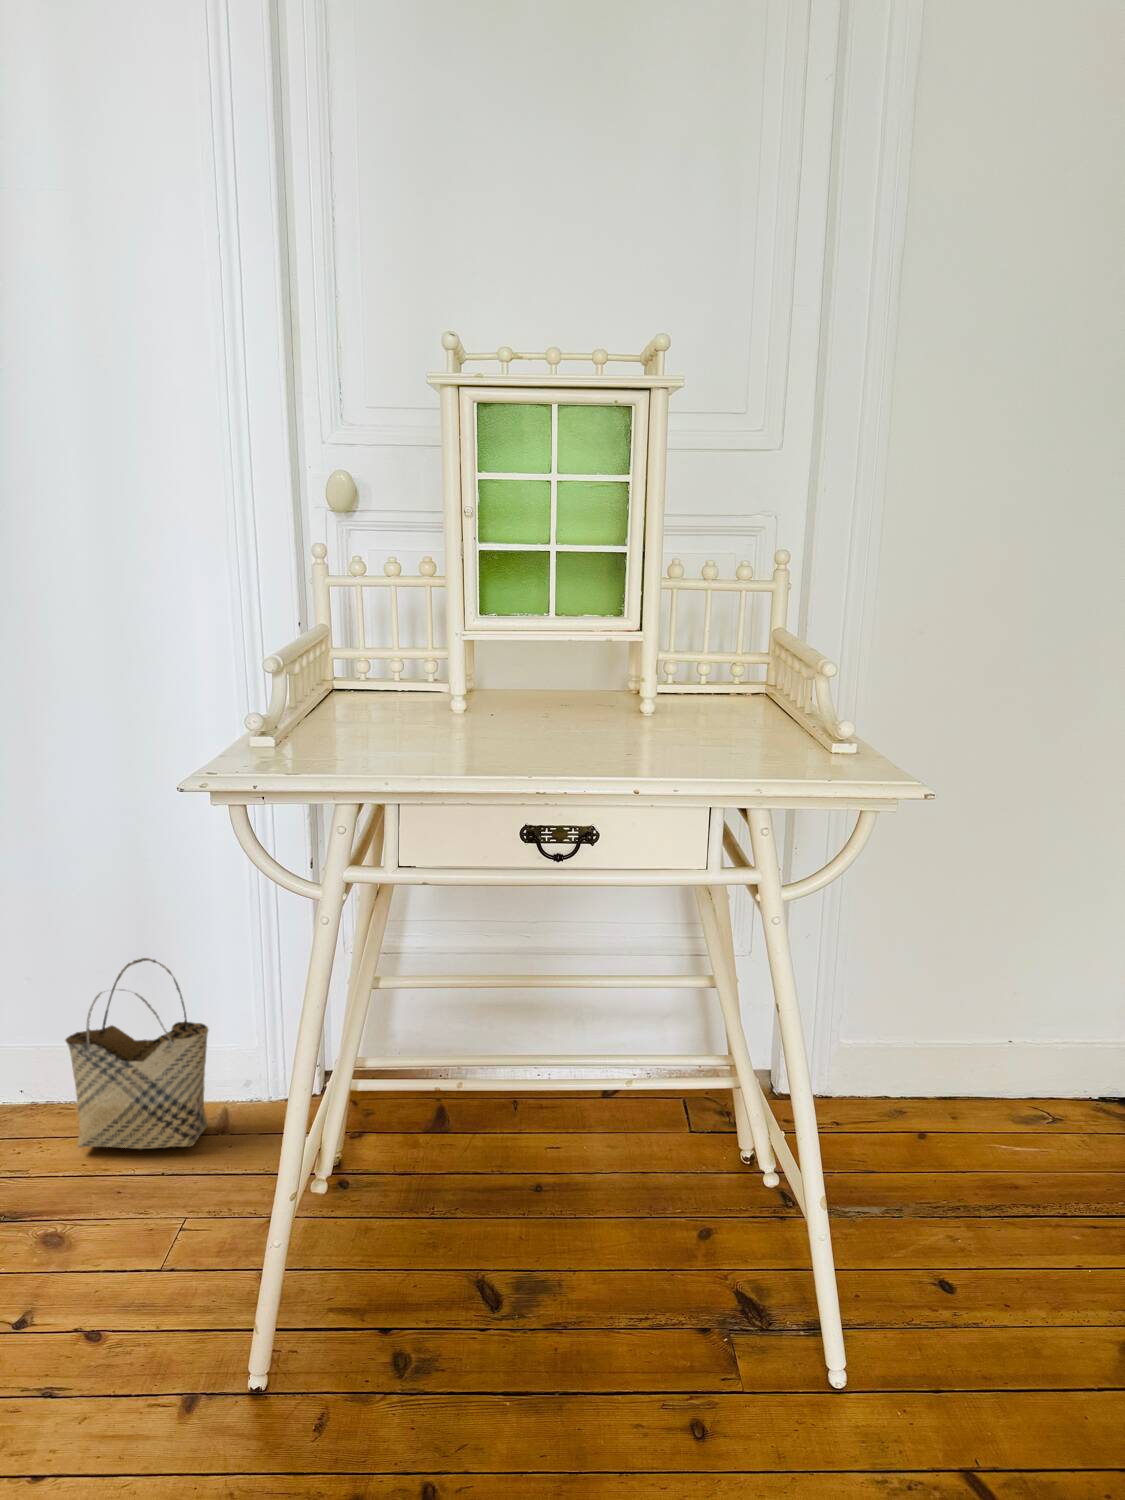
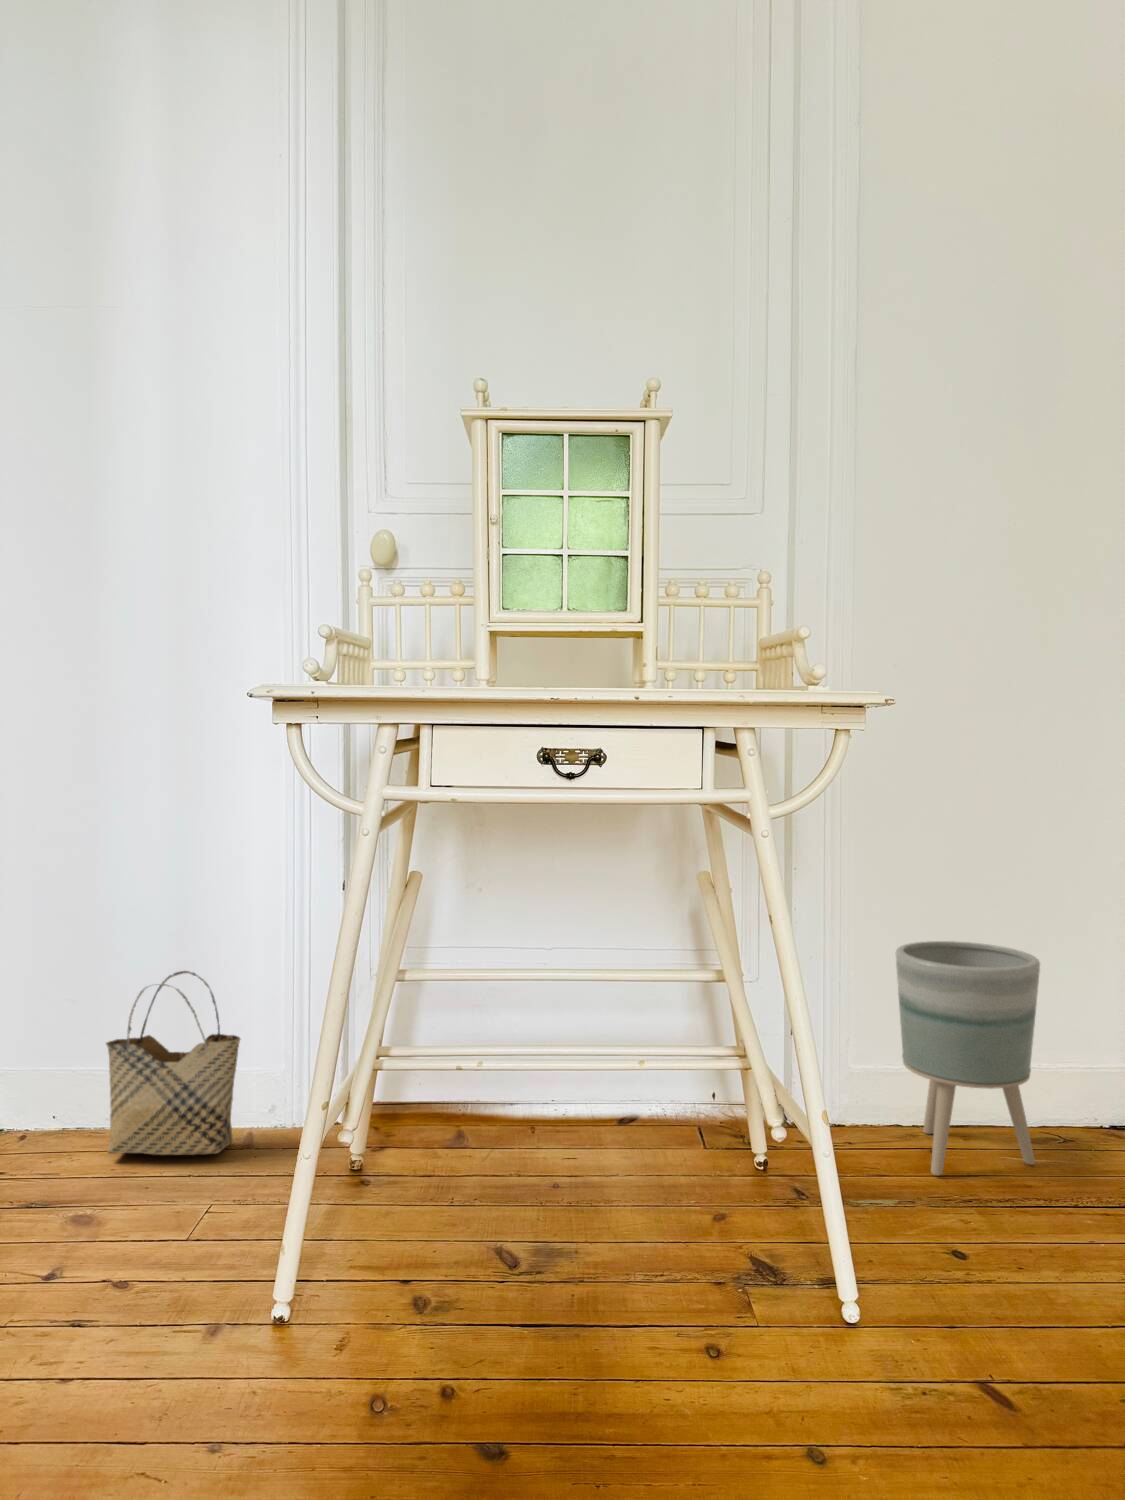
planter: none [897,926,1052,1173] -> present [896,941,1040,1175]

